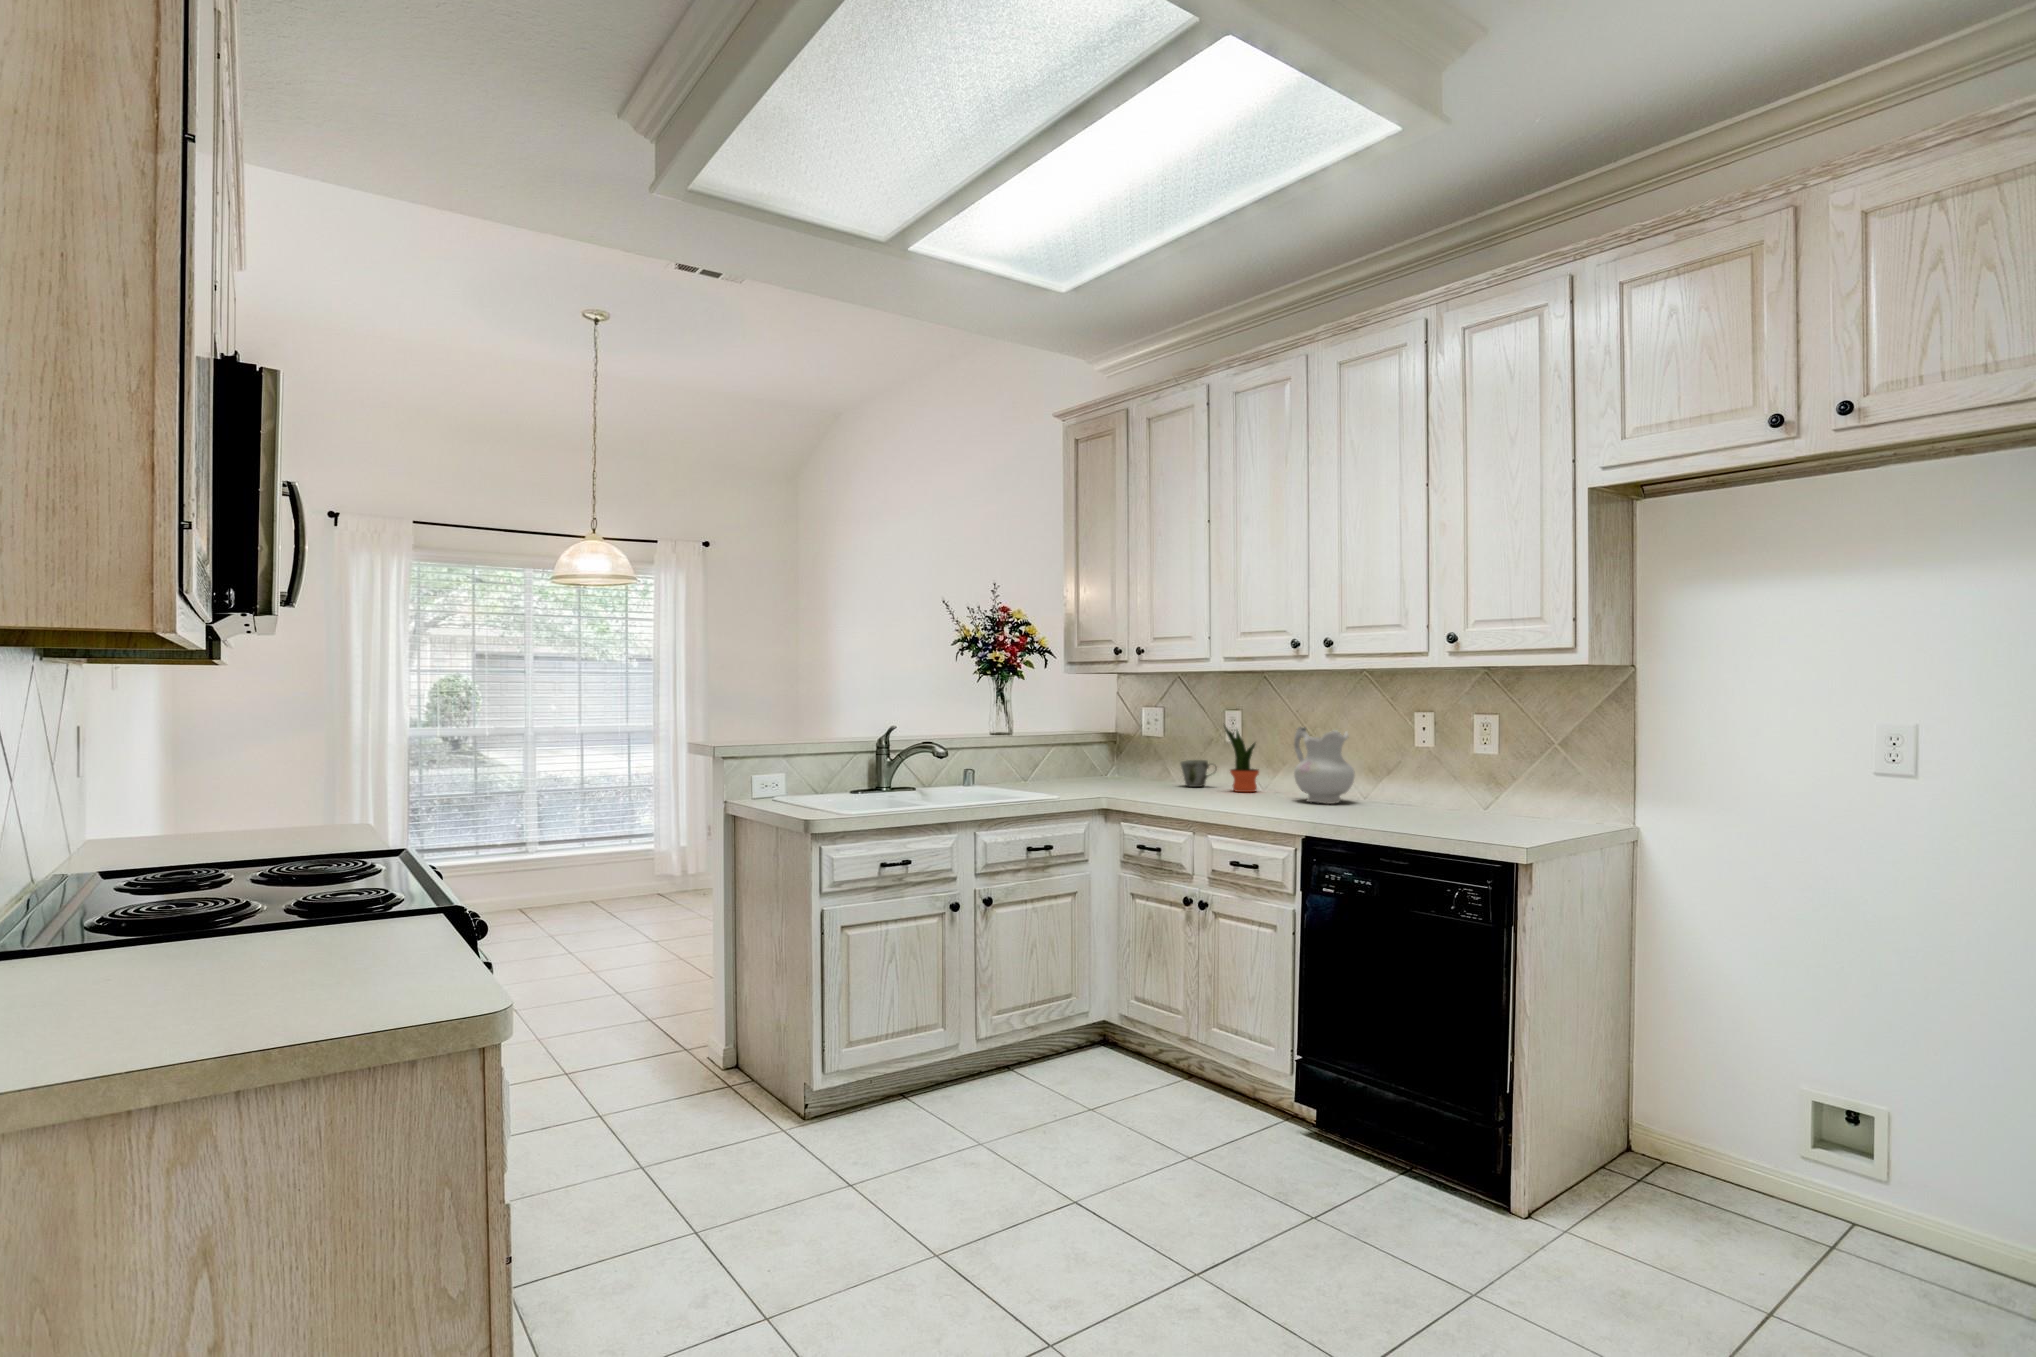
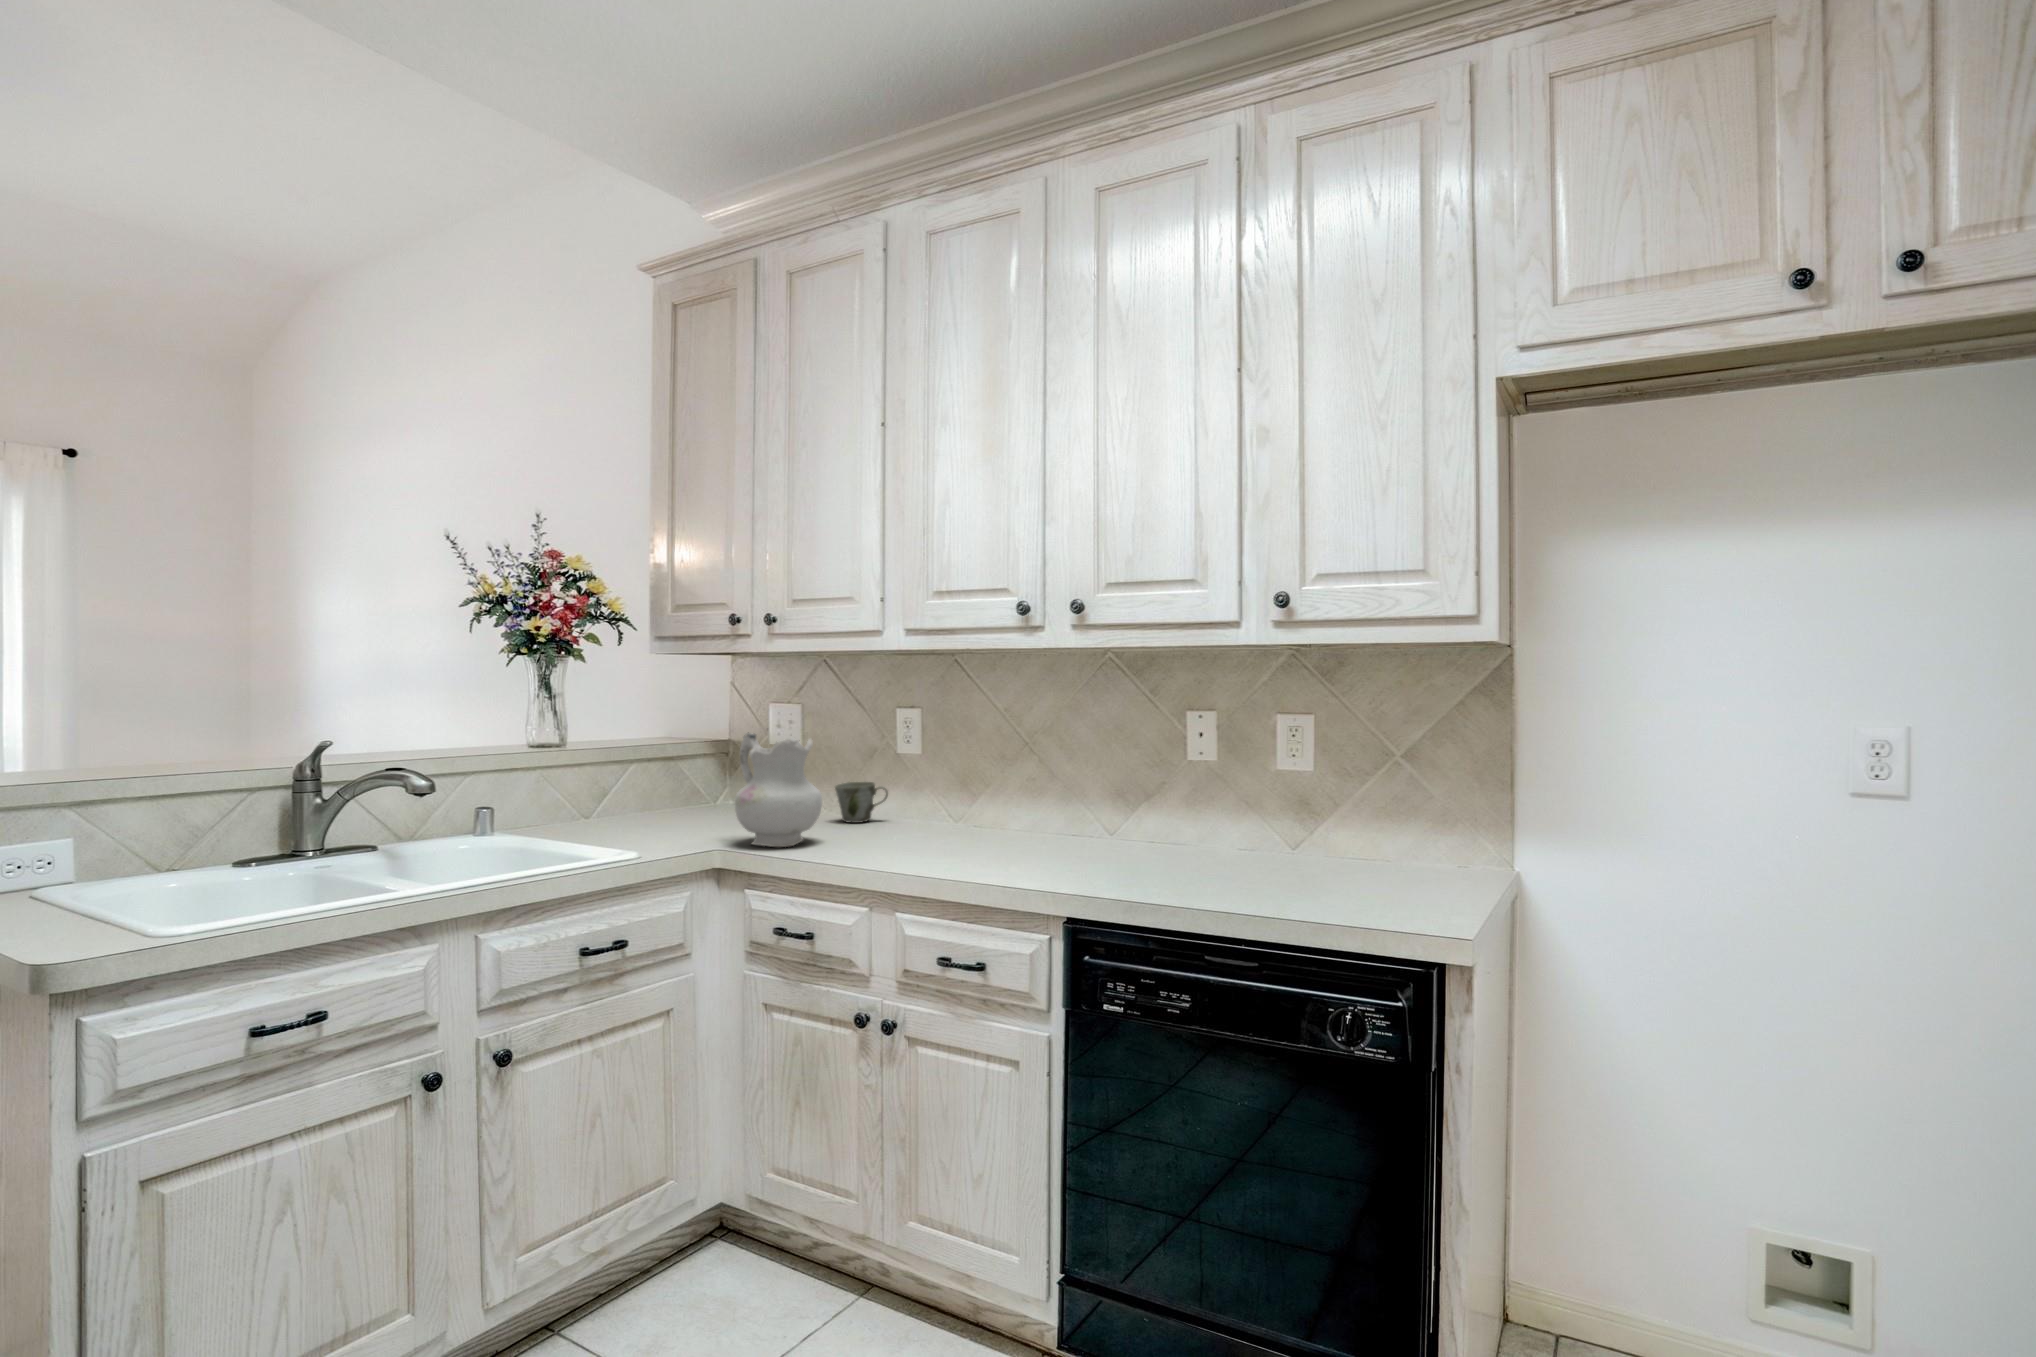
potted plant: present [1225,726,1259,792] -> none [903,729,952,829]
ceramic pitcher: present [1294,727,1355,804] -> present [735,733,822,847]

